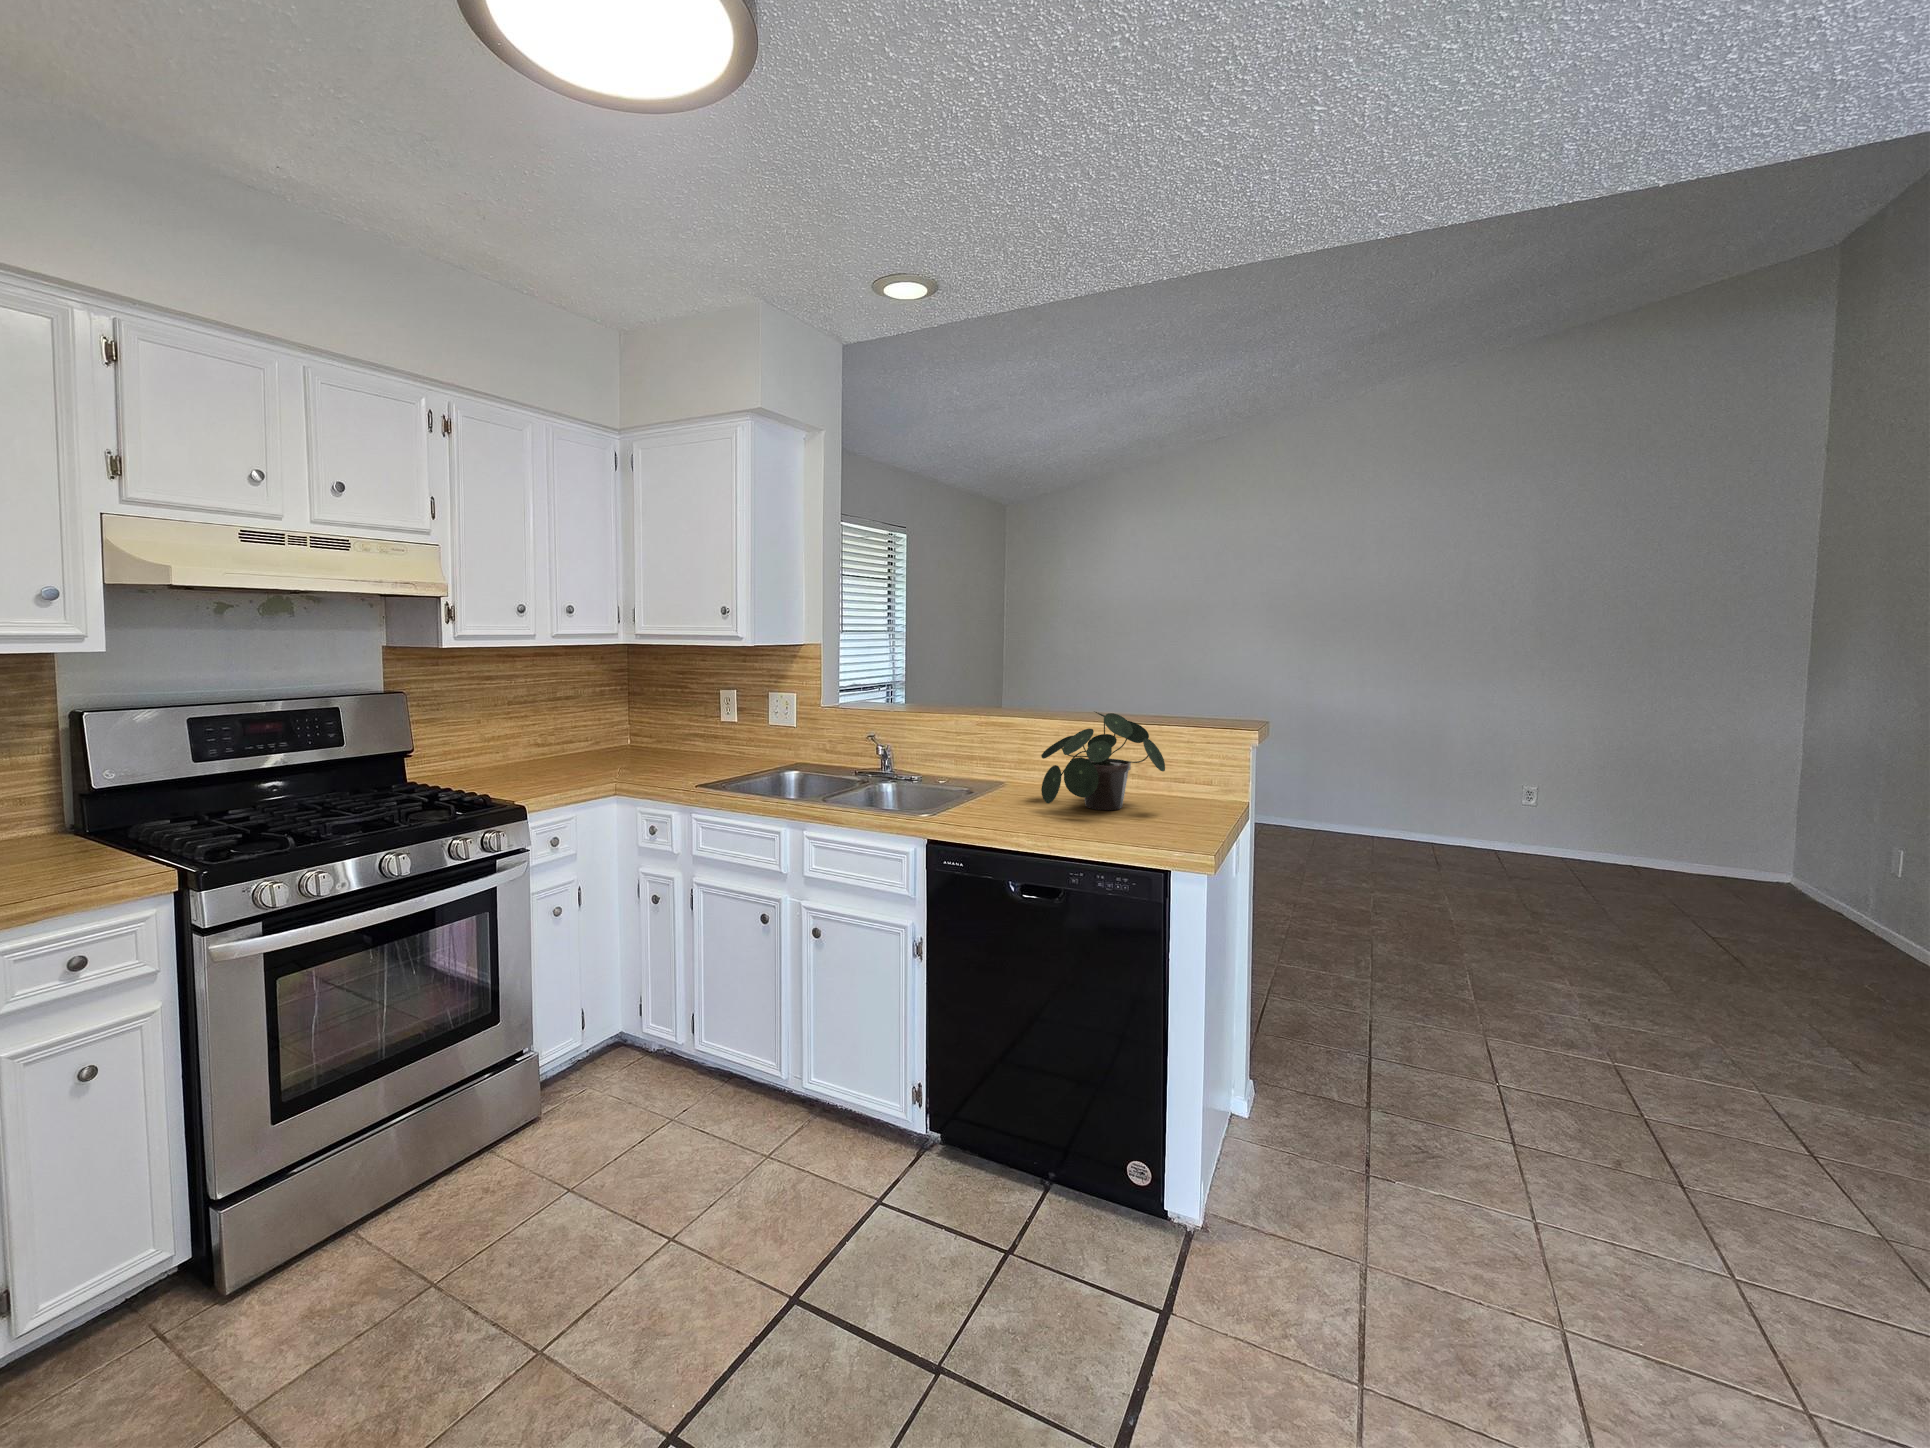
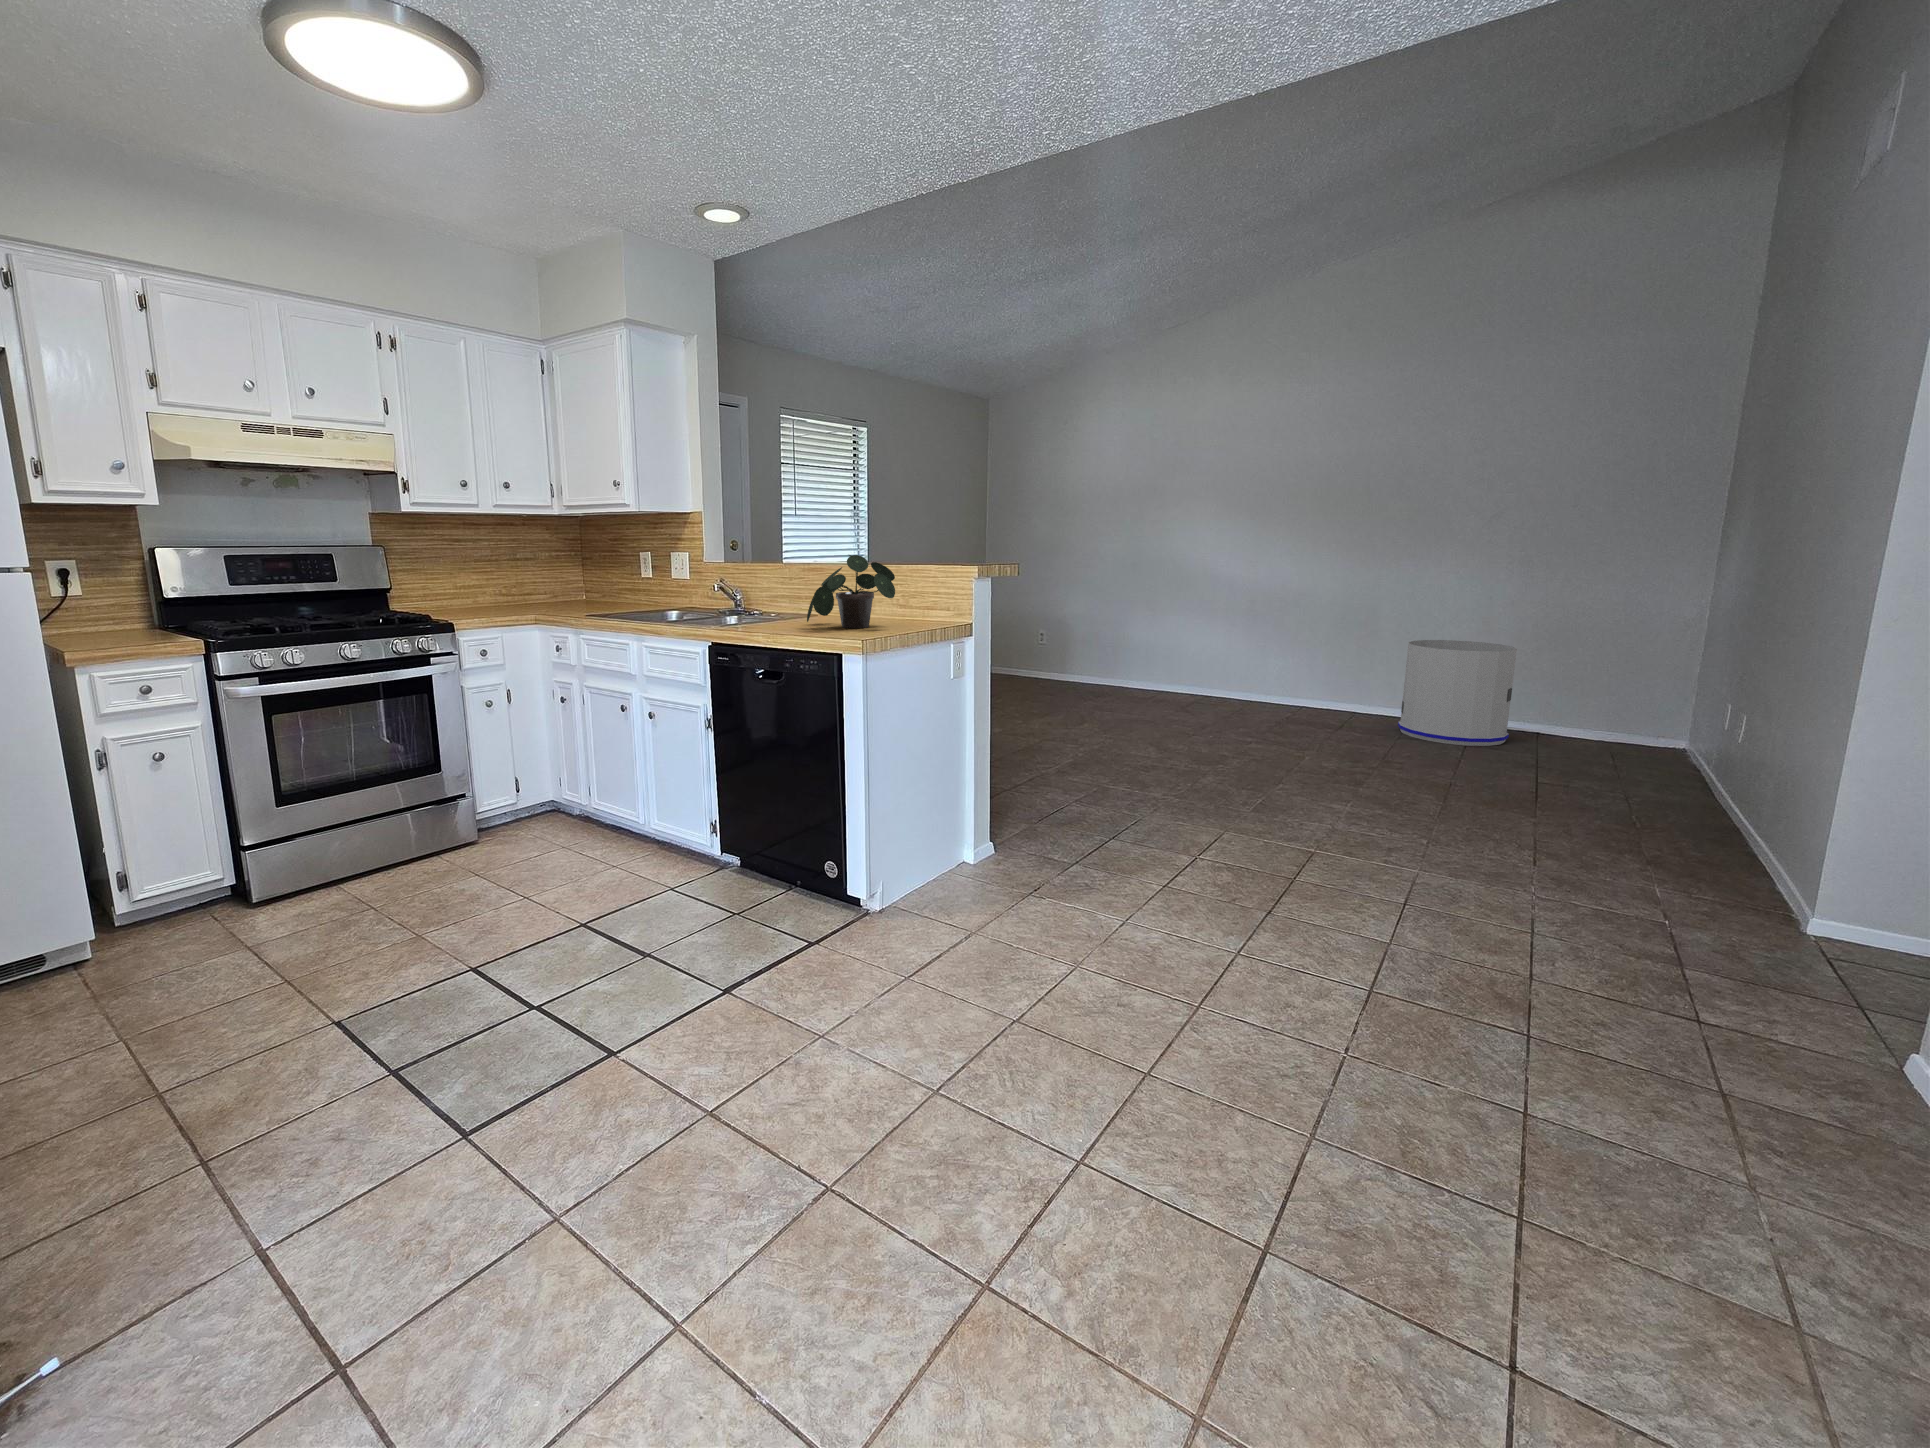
trash can: none [1513,766,1643,887] -> present [1398,640,1517,746]

